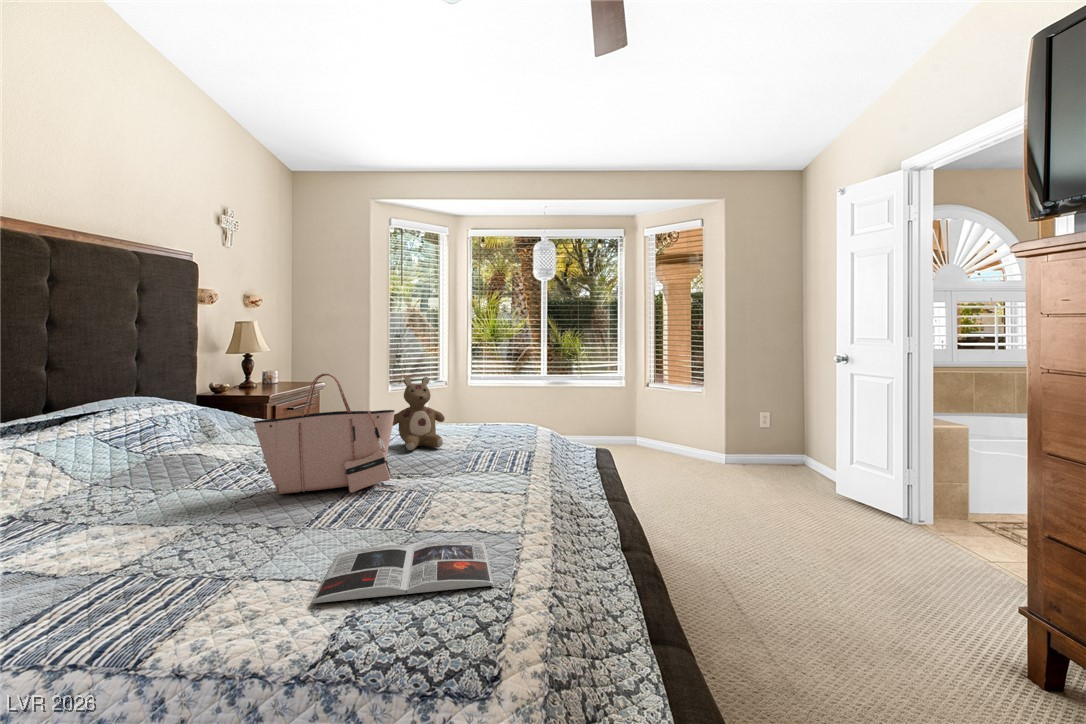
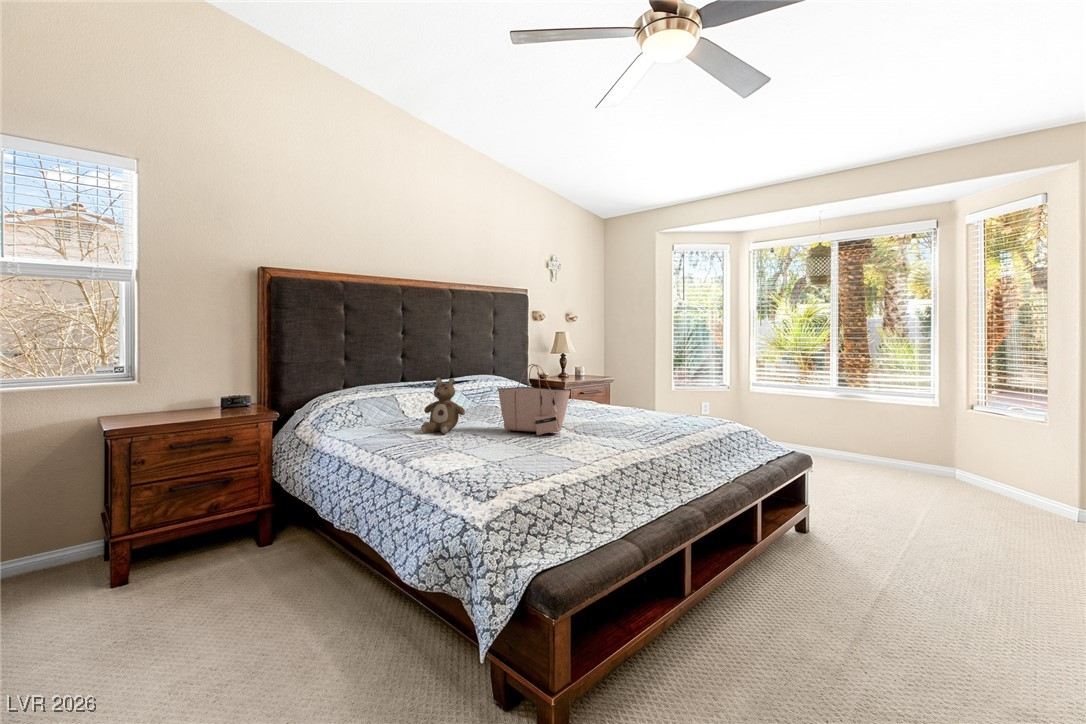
stuffed bear: present [393,377,445,450] -> present [421,378,465,434]
magazine: present [312,540,494,603] -> none [464,453,561,475]

